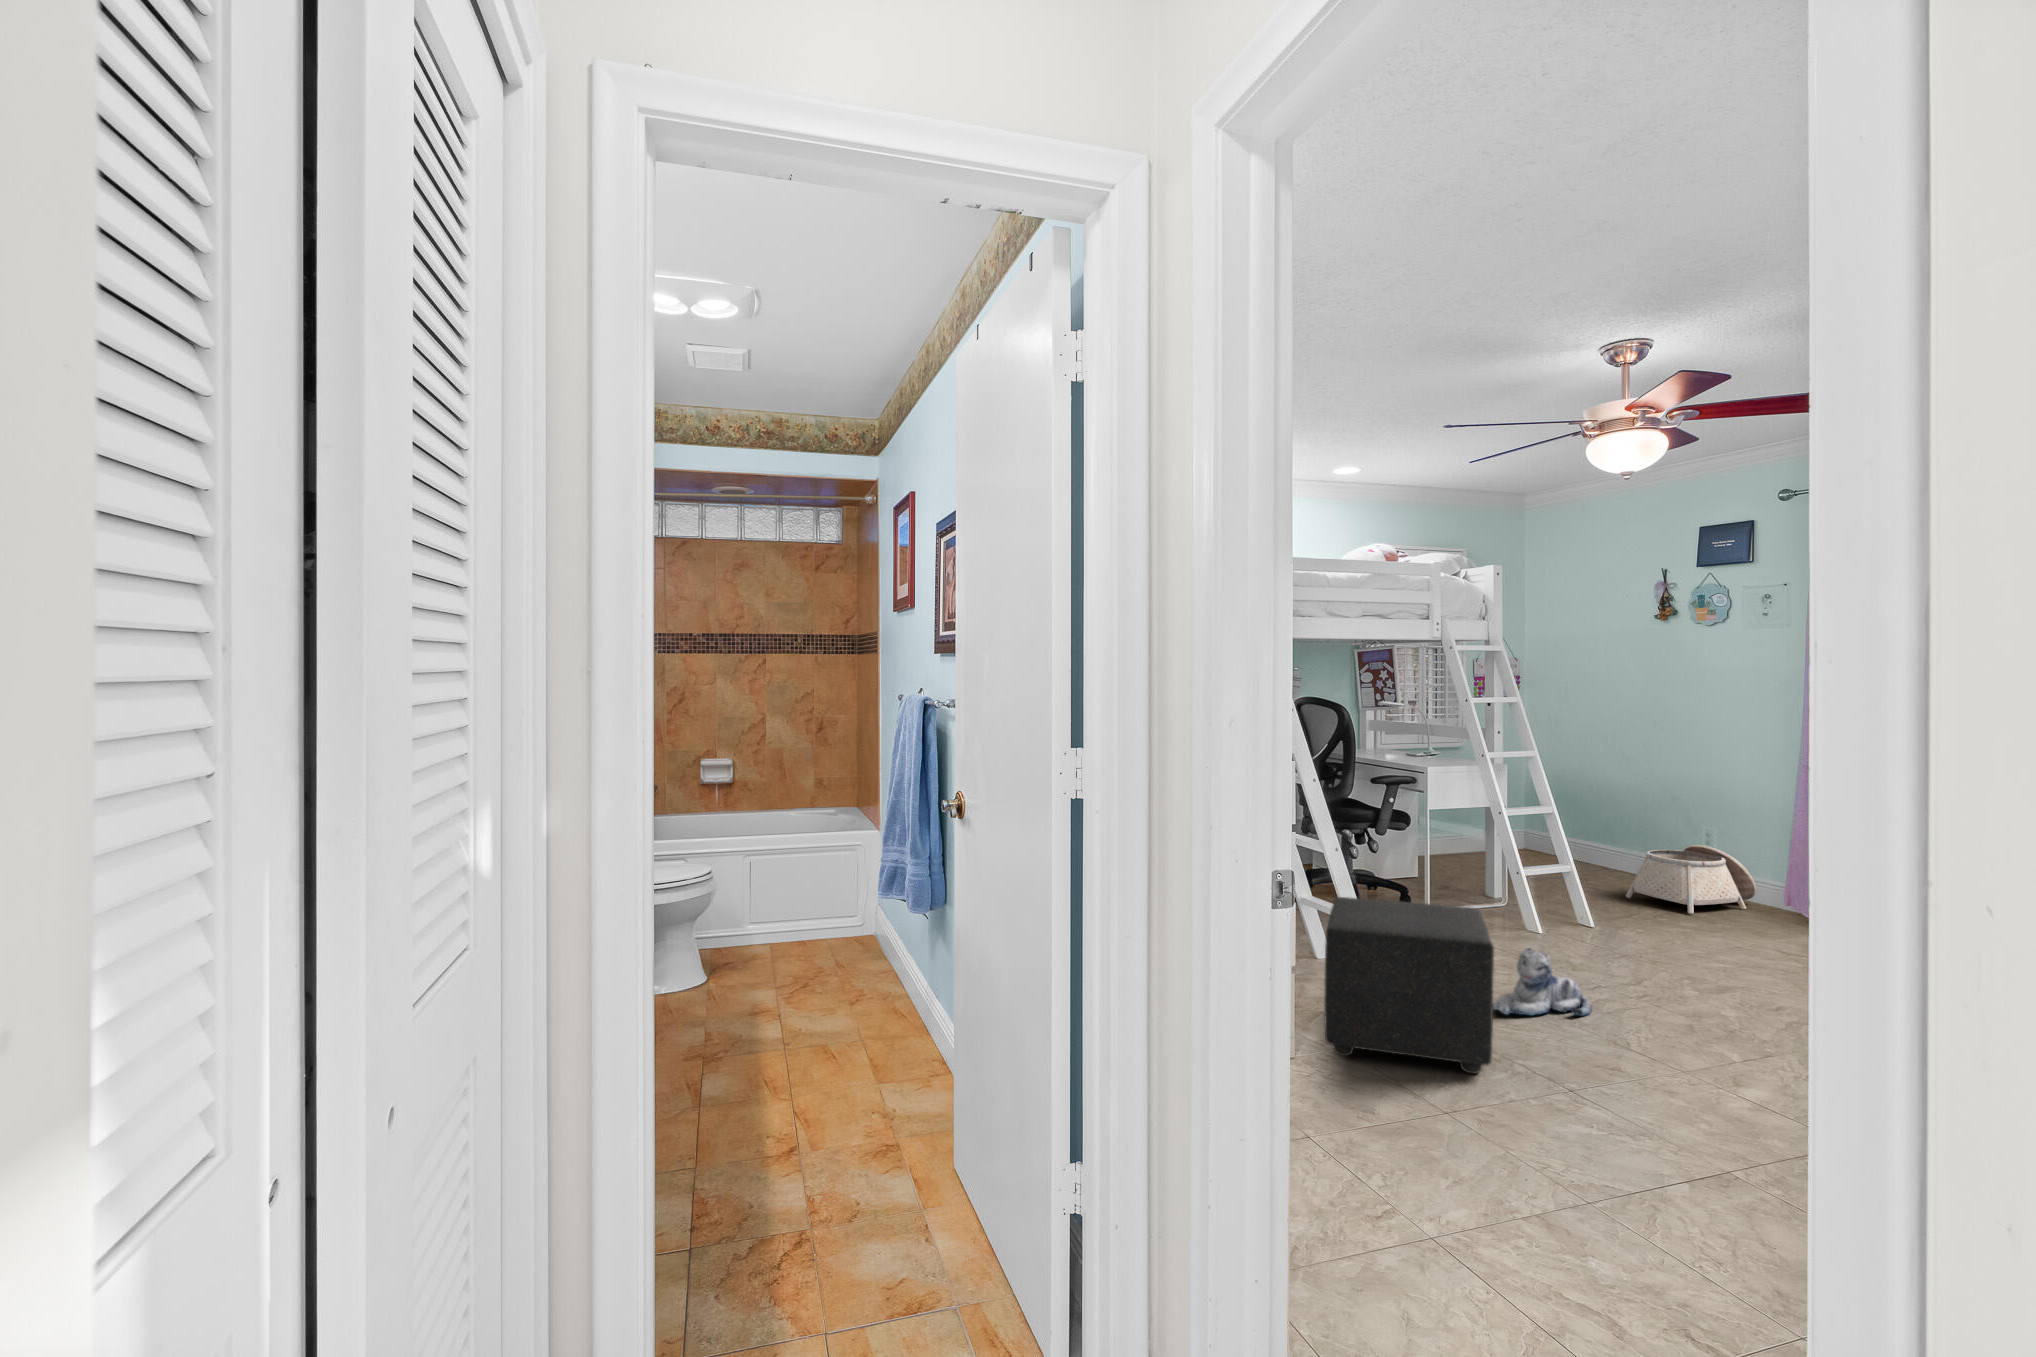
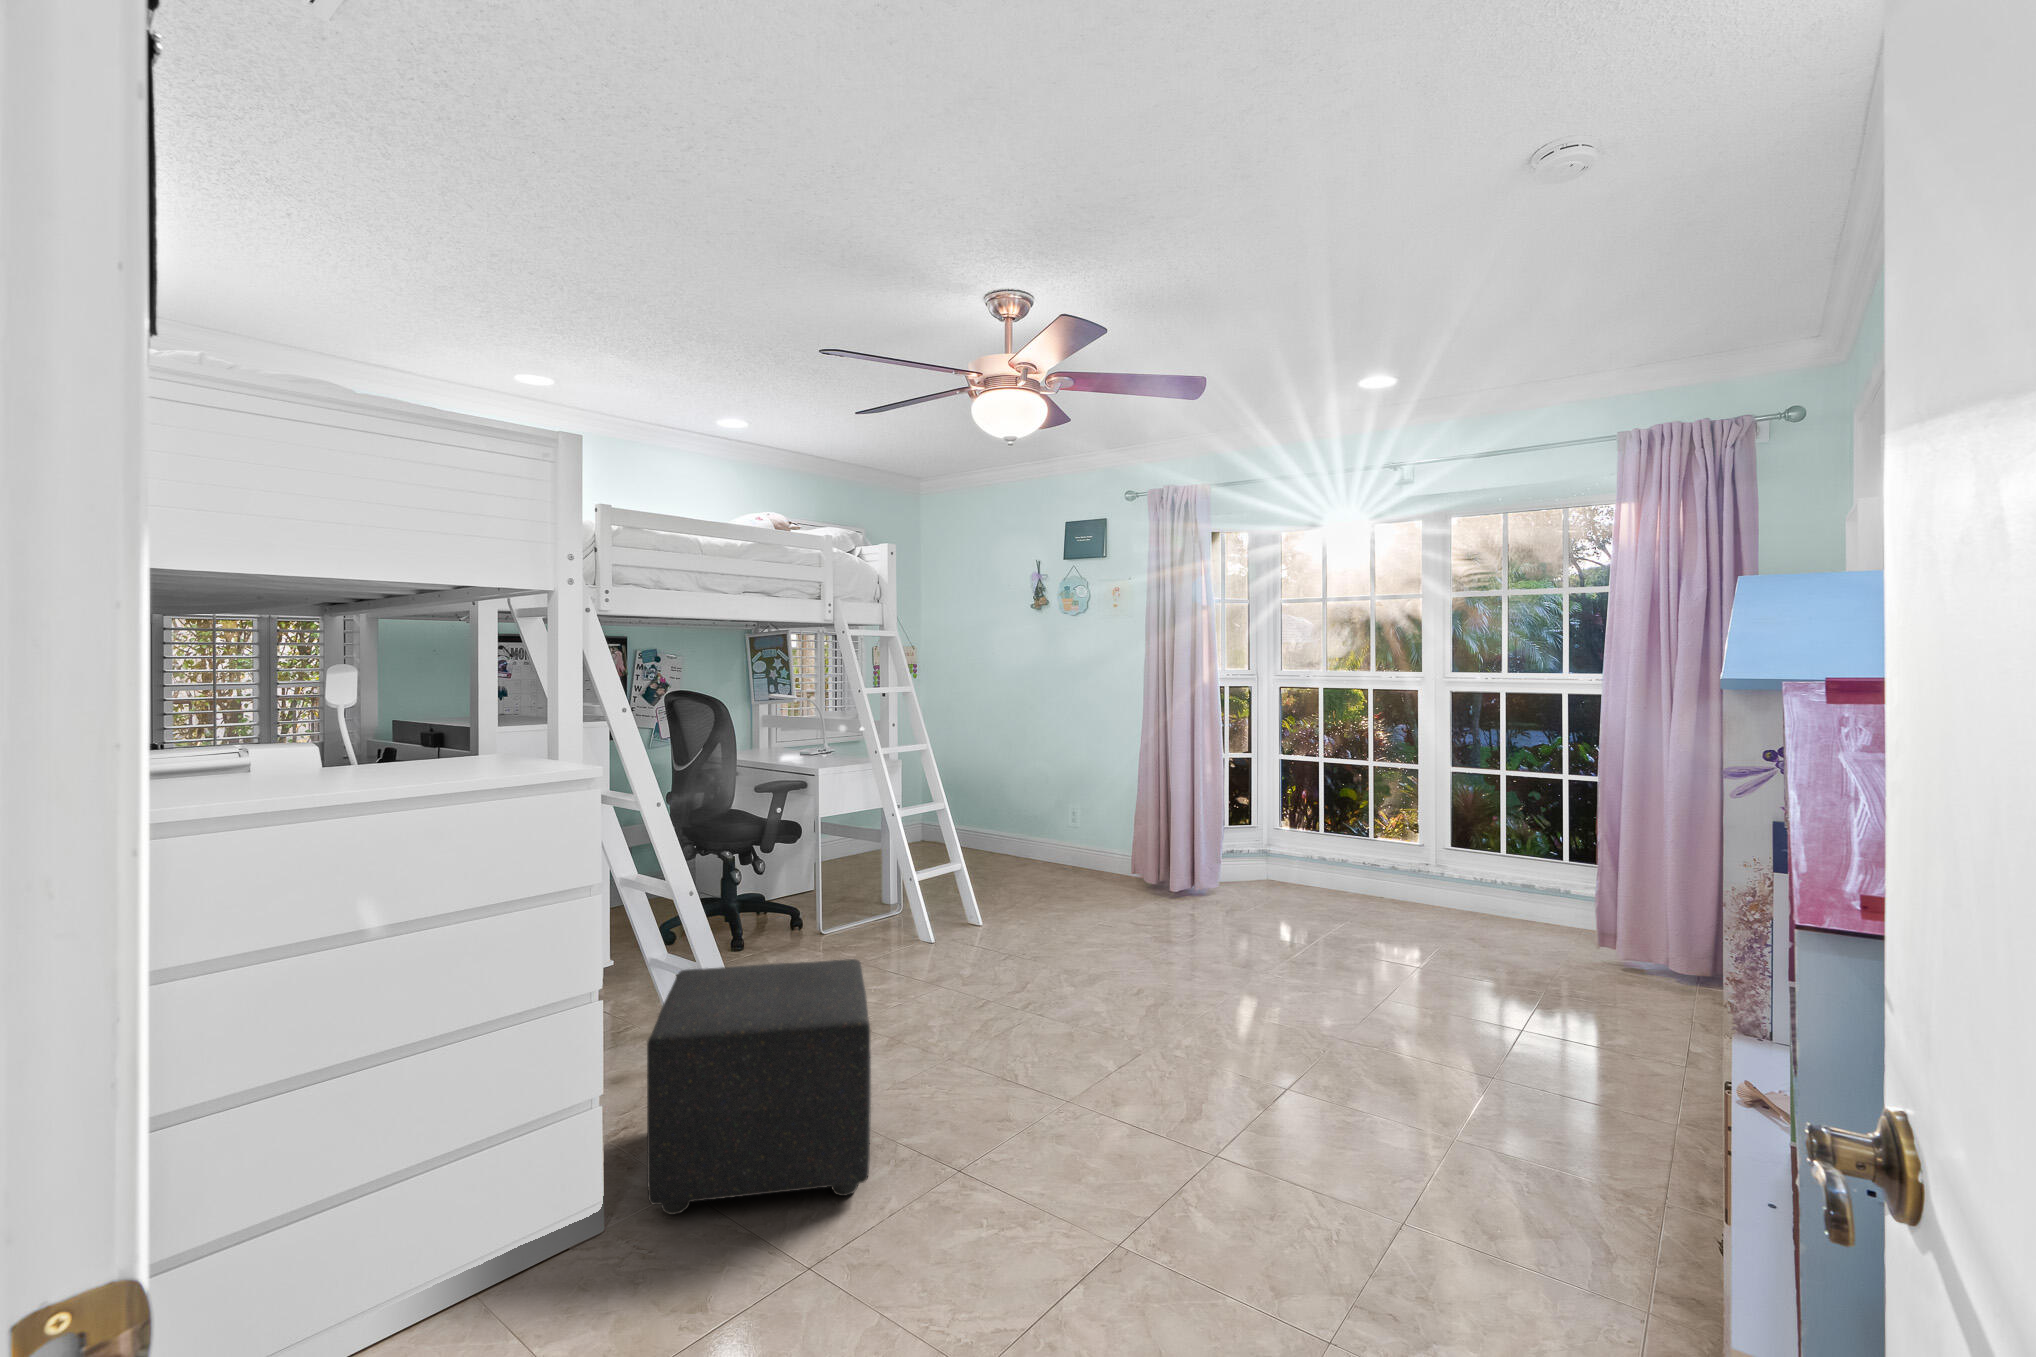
basket: present [1626,845,1756,914] -> none [1009,826,1114,896]
plush toy: present [1493,948,1592,1016] -> none [877,989,982,1078]

